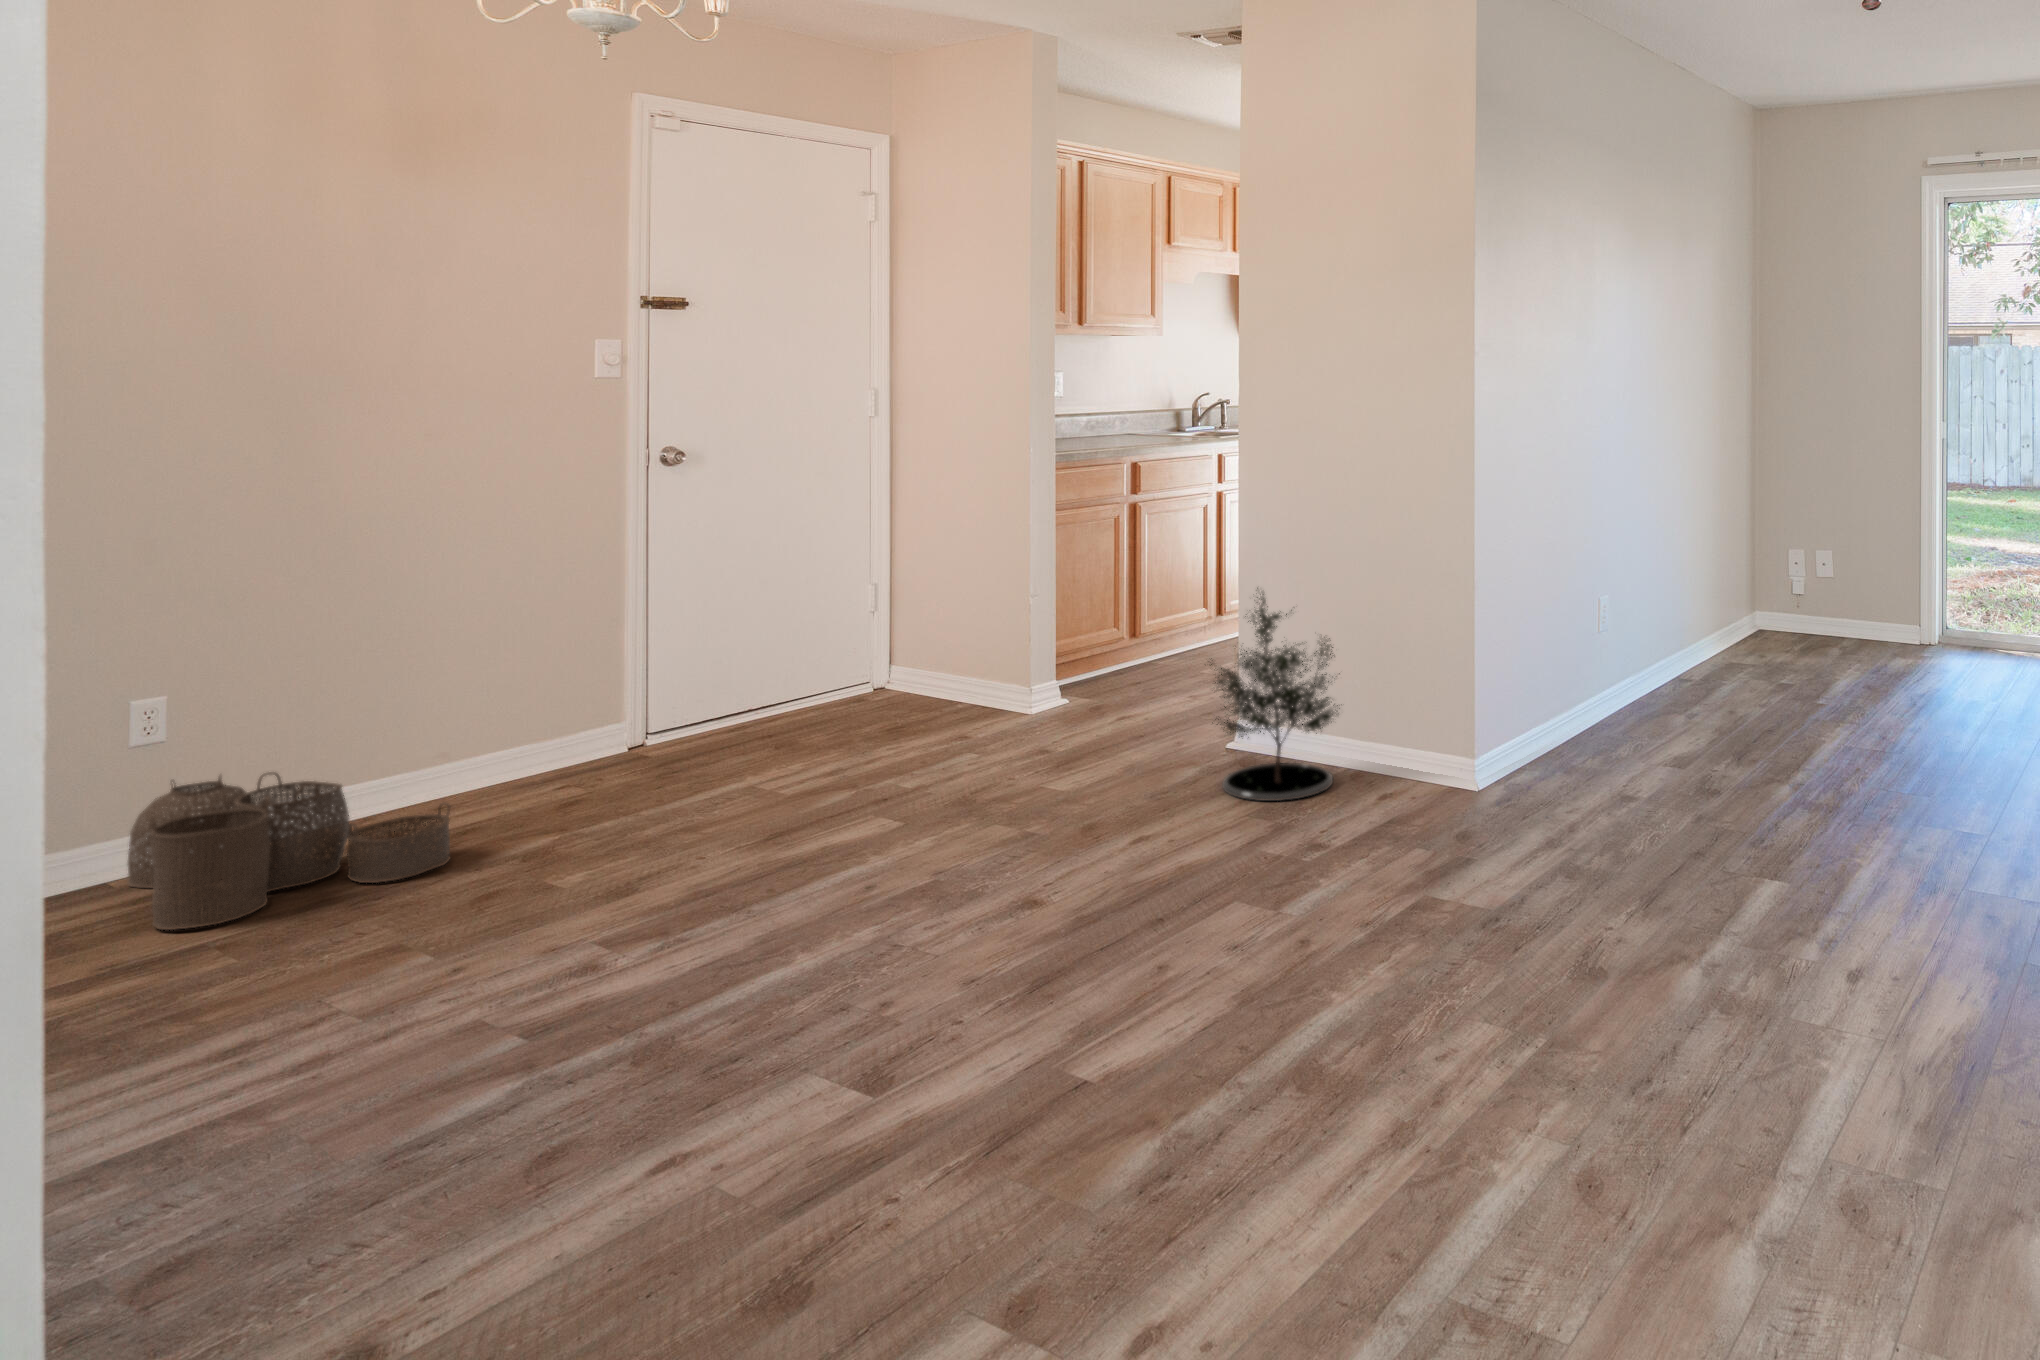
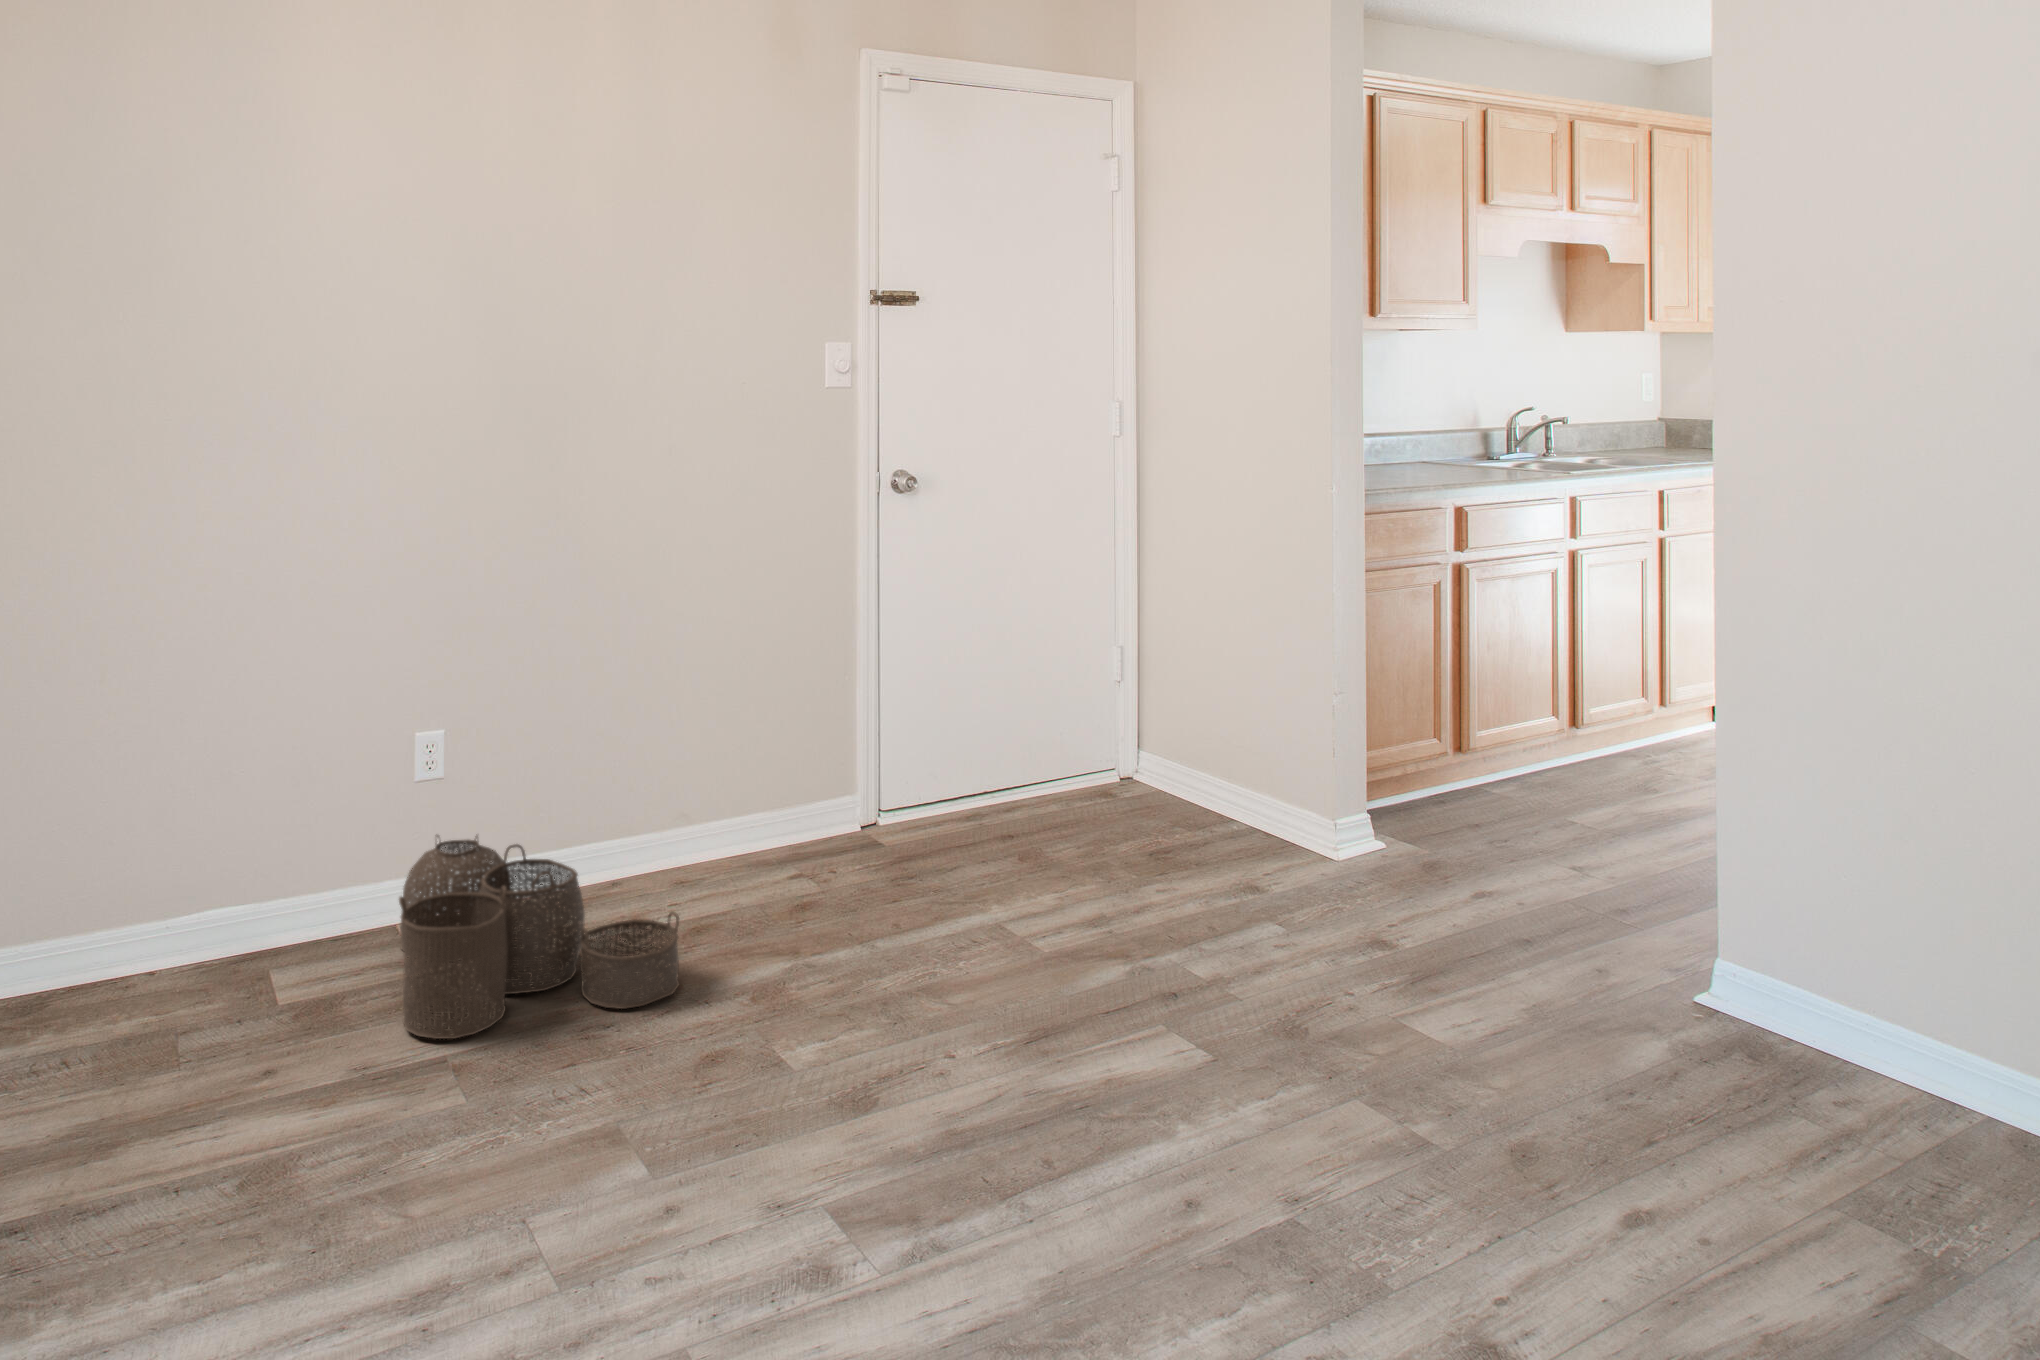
potted tree: present [1210,588,1340,801] -> none [1699,759,1979,1167]

